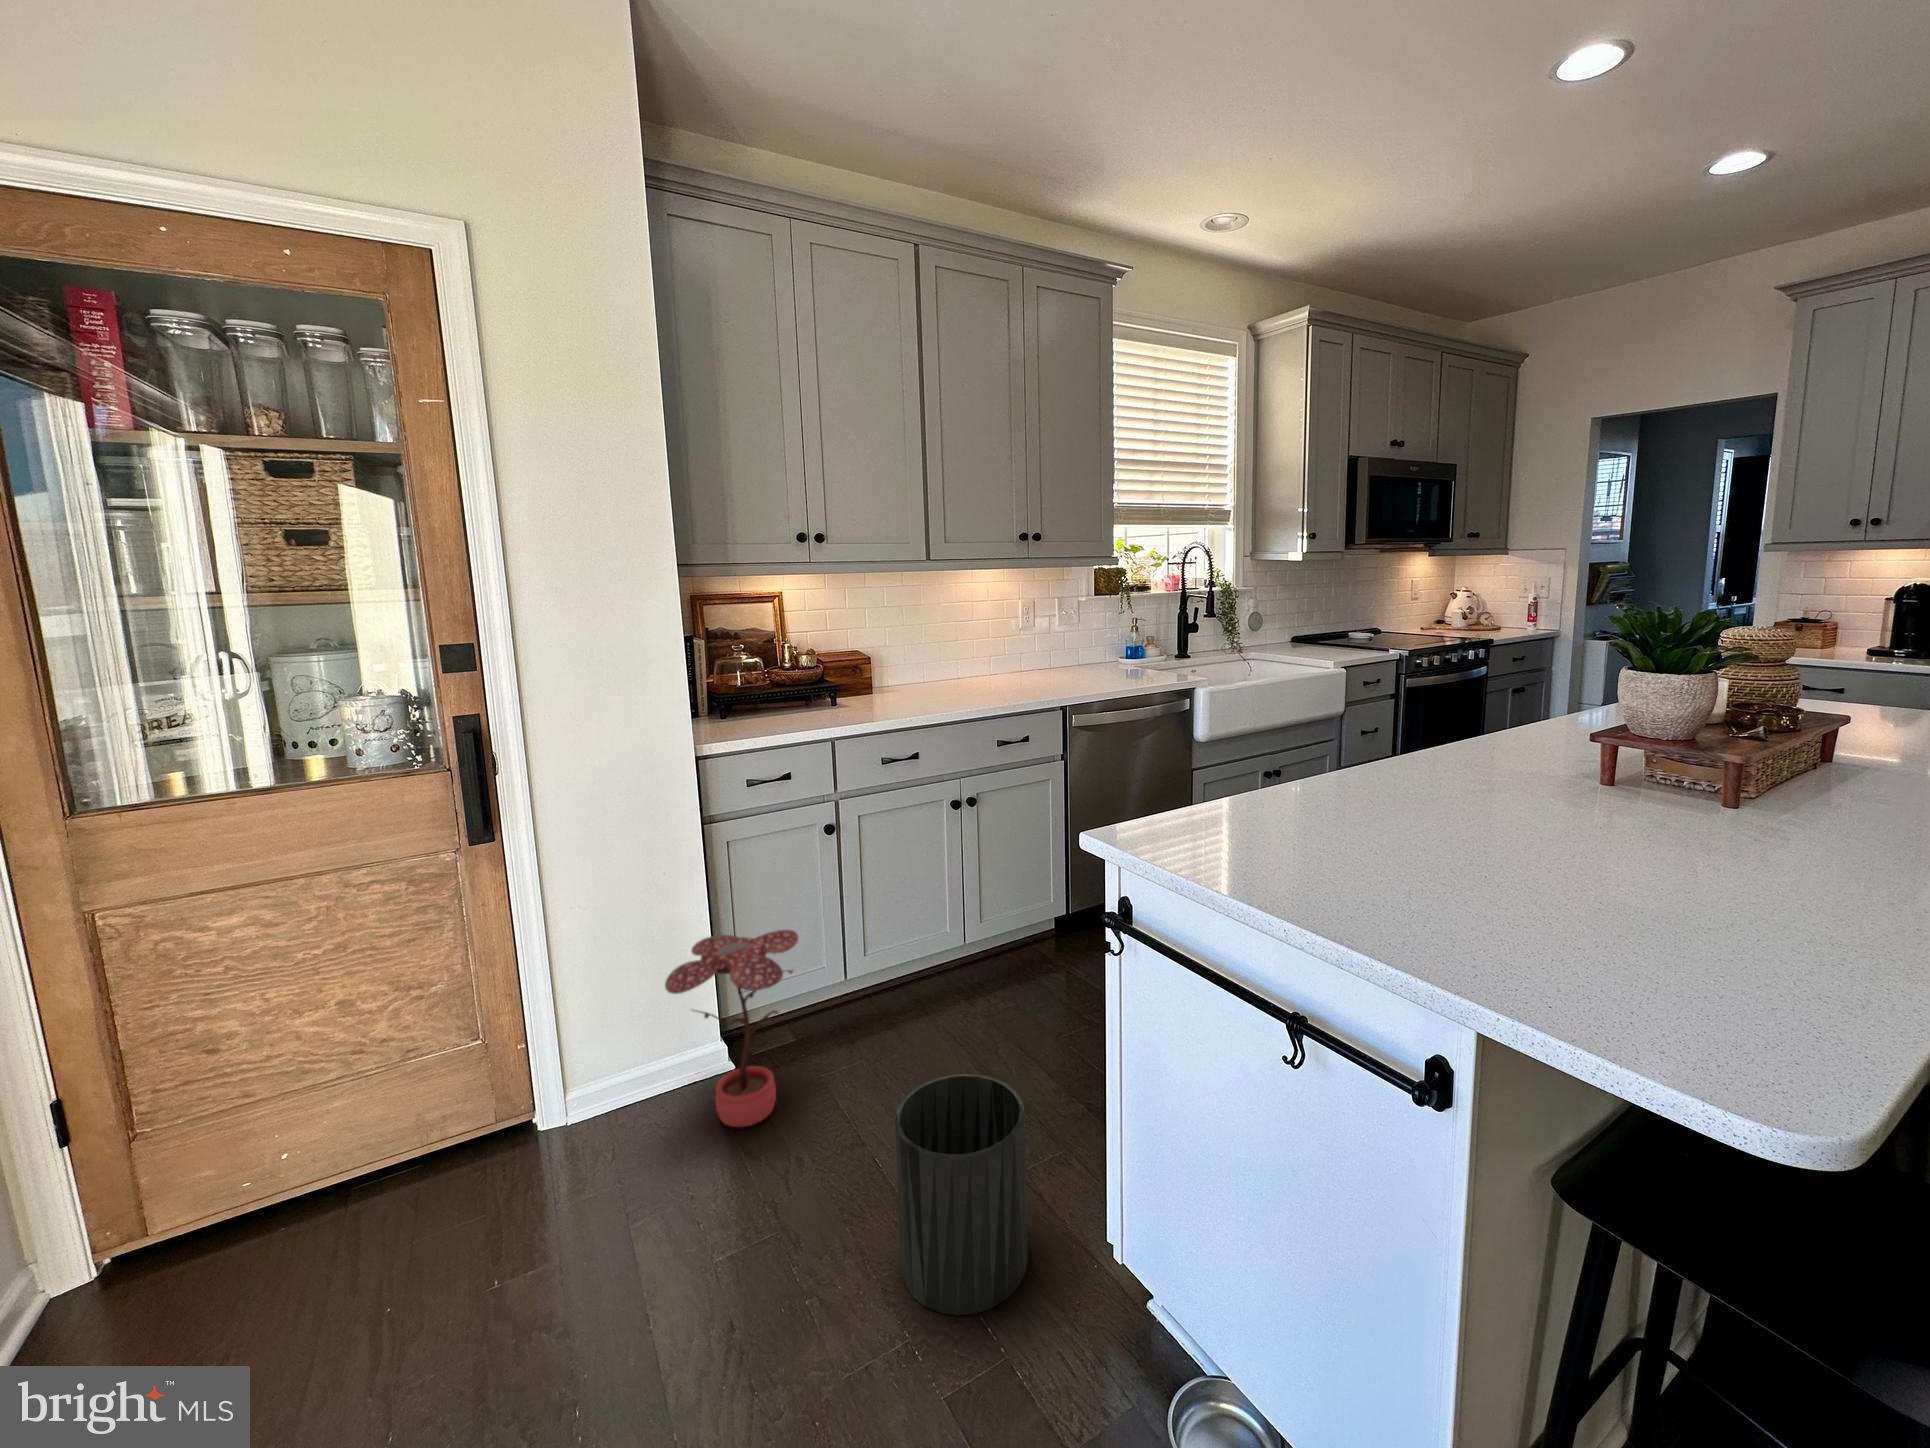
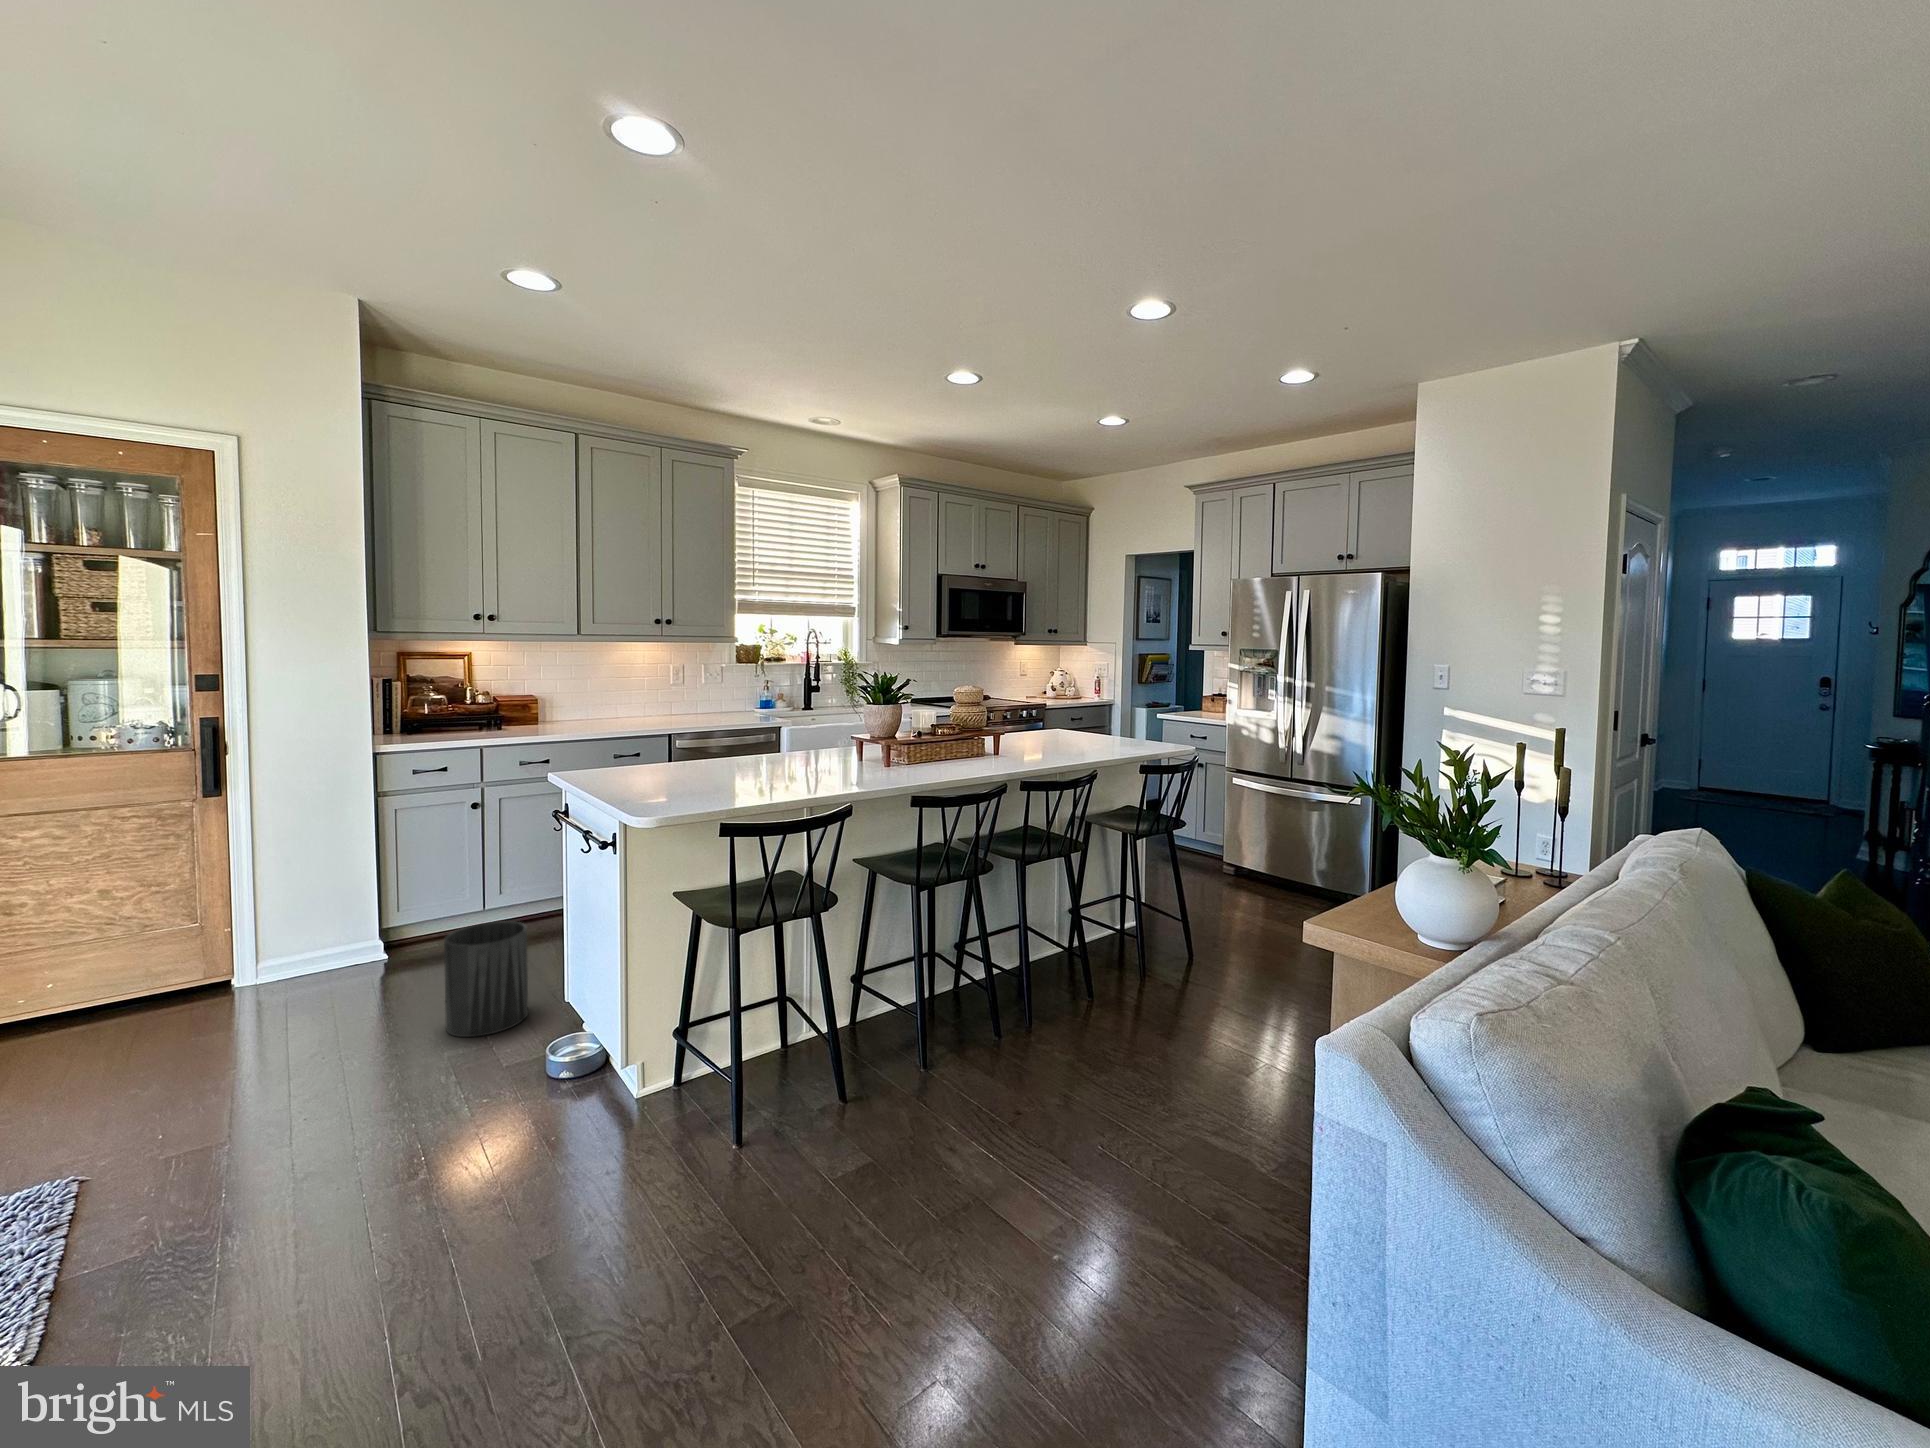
potted plant: present [665,930,798,1127] -> none [329,862,433,981]

